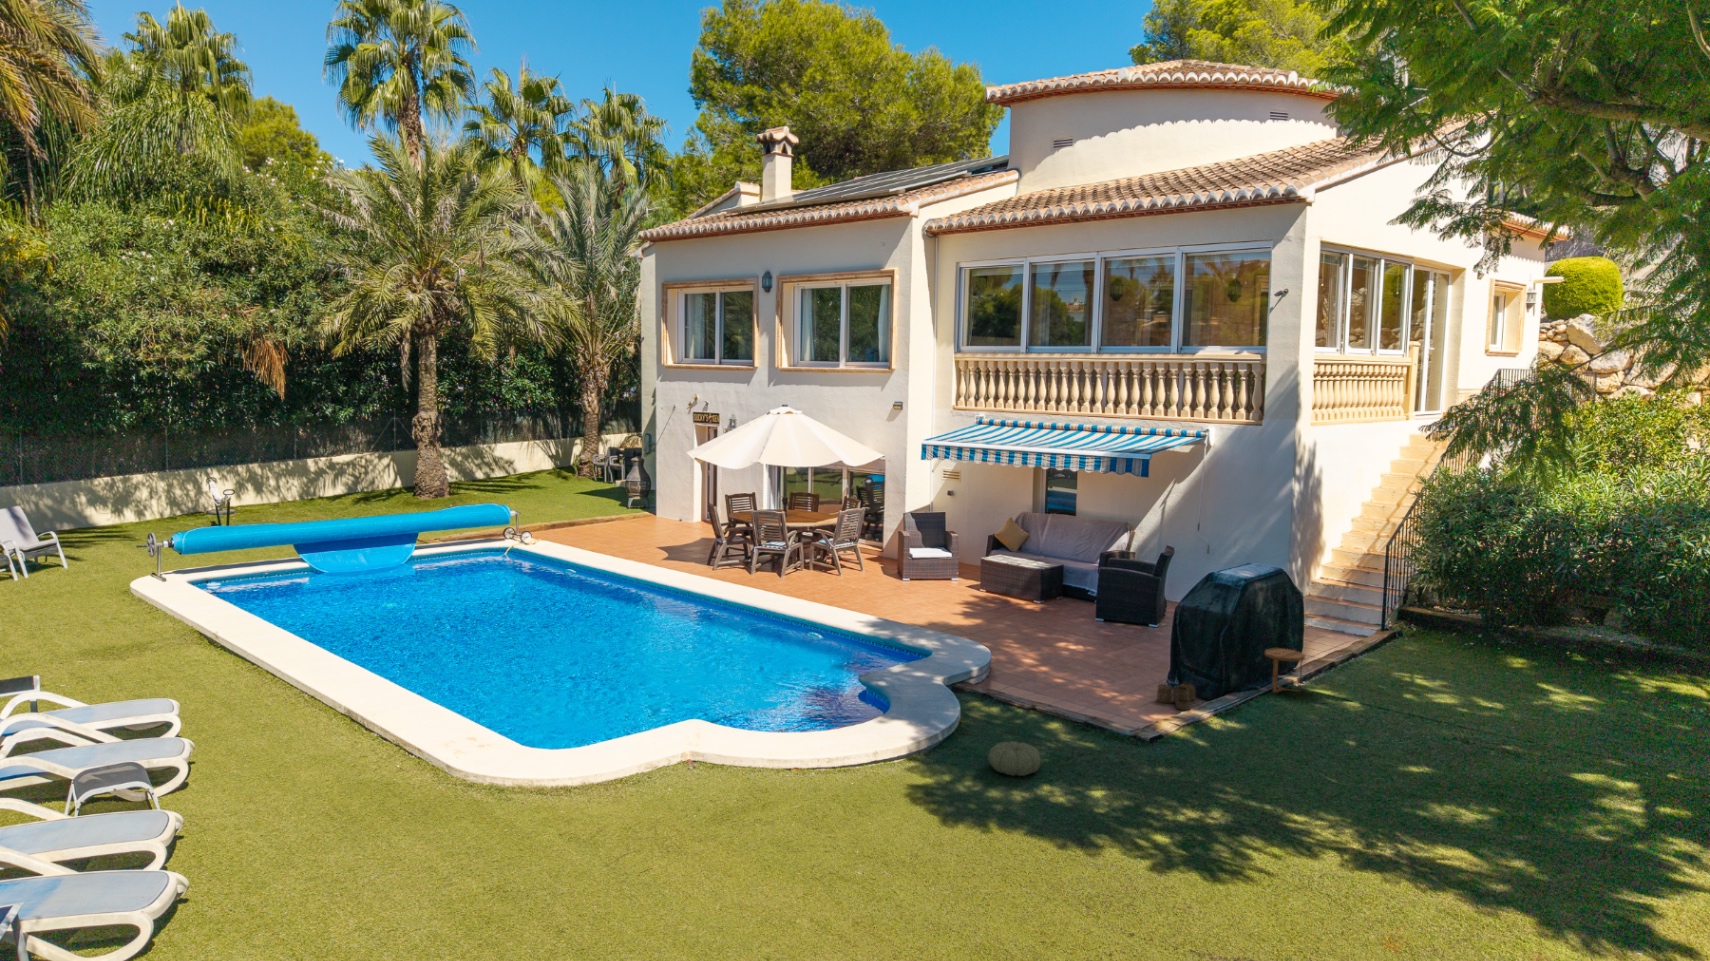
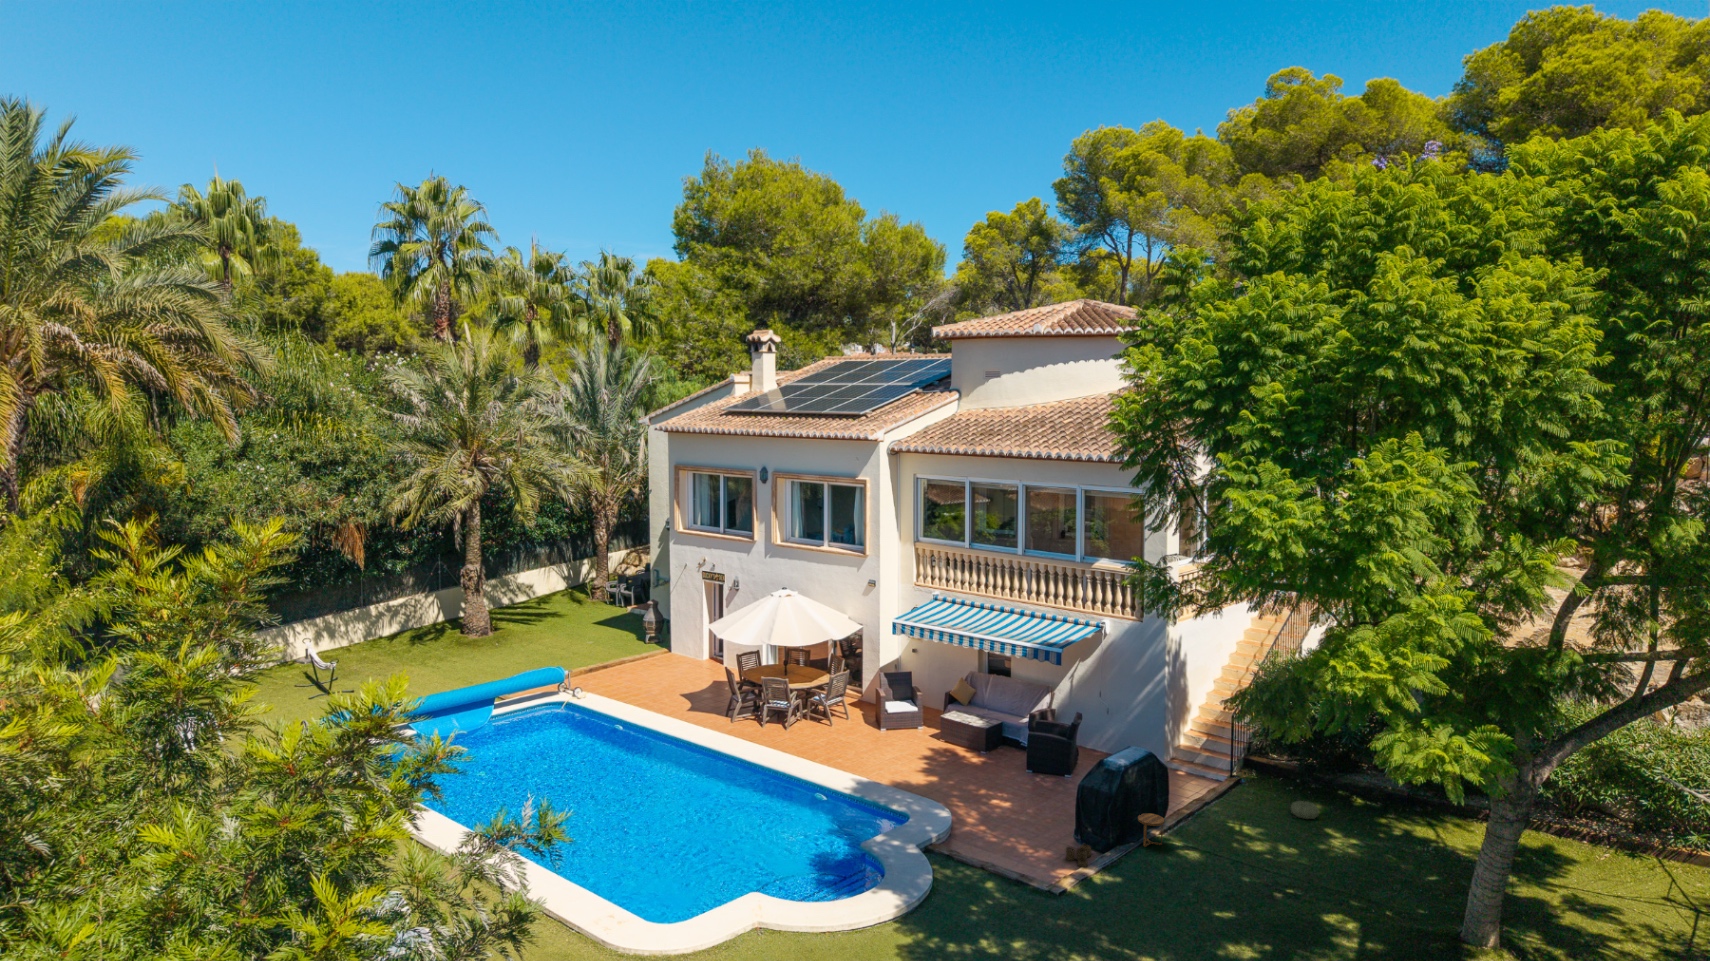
pouf: present [988,741,1041,776] -> present [1291,801,1319,819]

